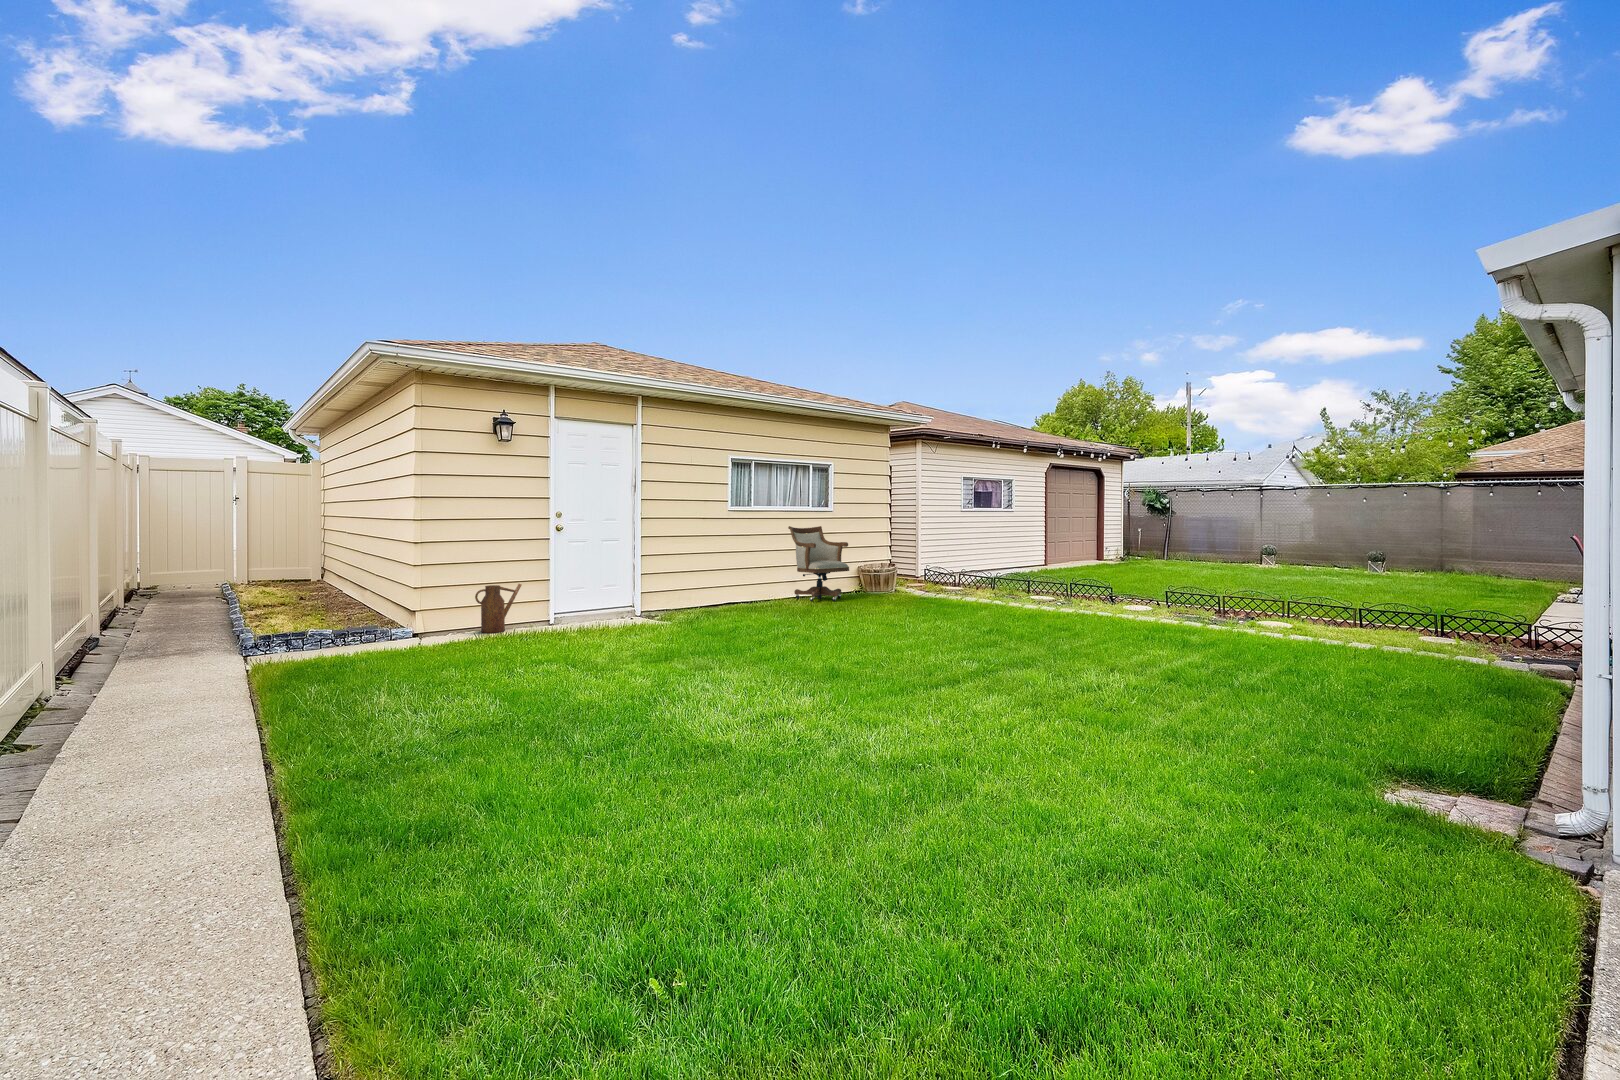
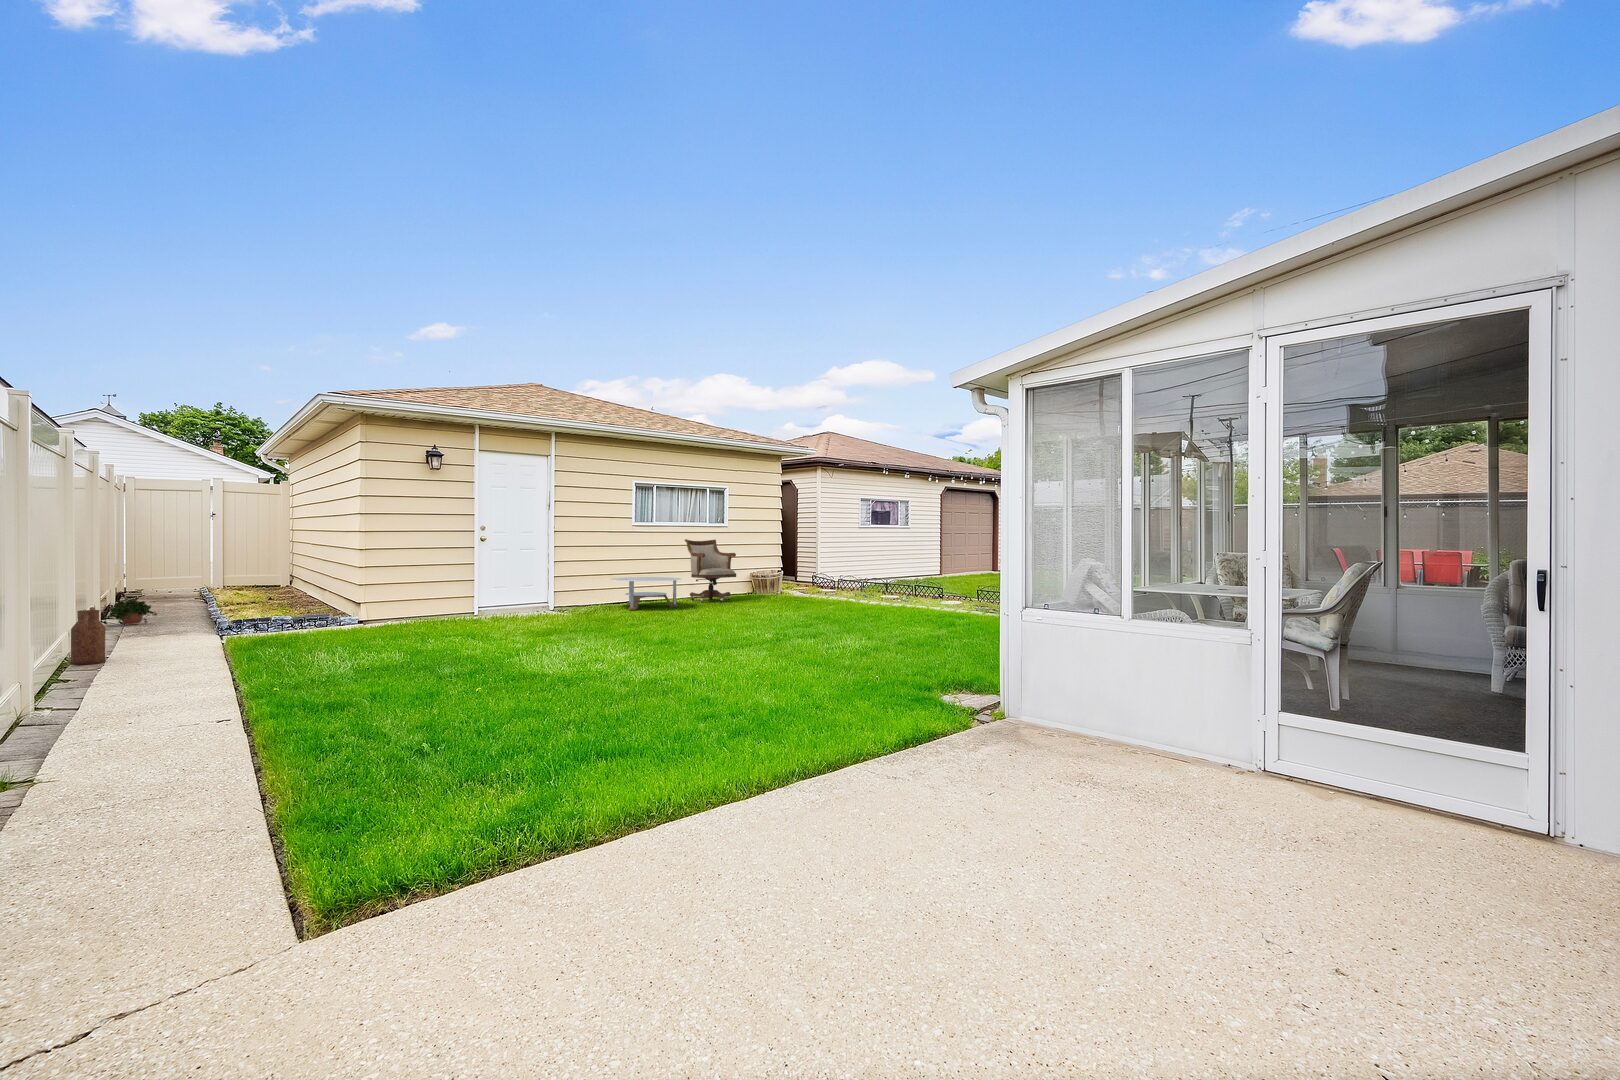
round table: none [709,572,793,613] -> present [611,577,681,610]
watering can: present [475,584,521,633] -> present [70,607,106,665]
potted plant: none [96,604,170,639] -> present [103,599,157,624]

